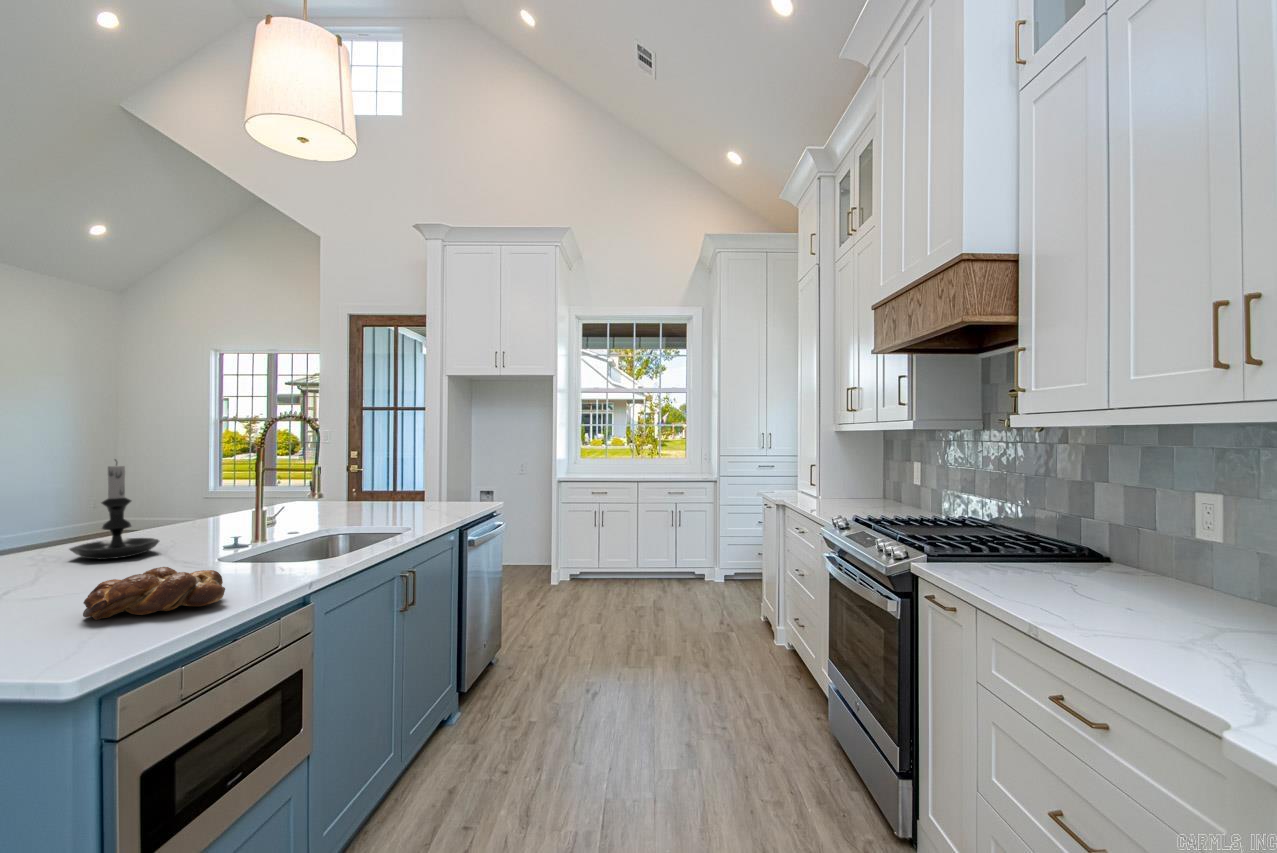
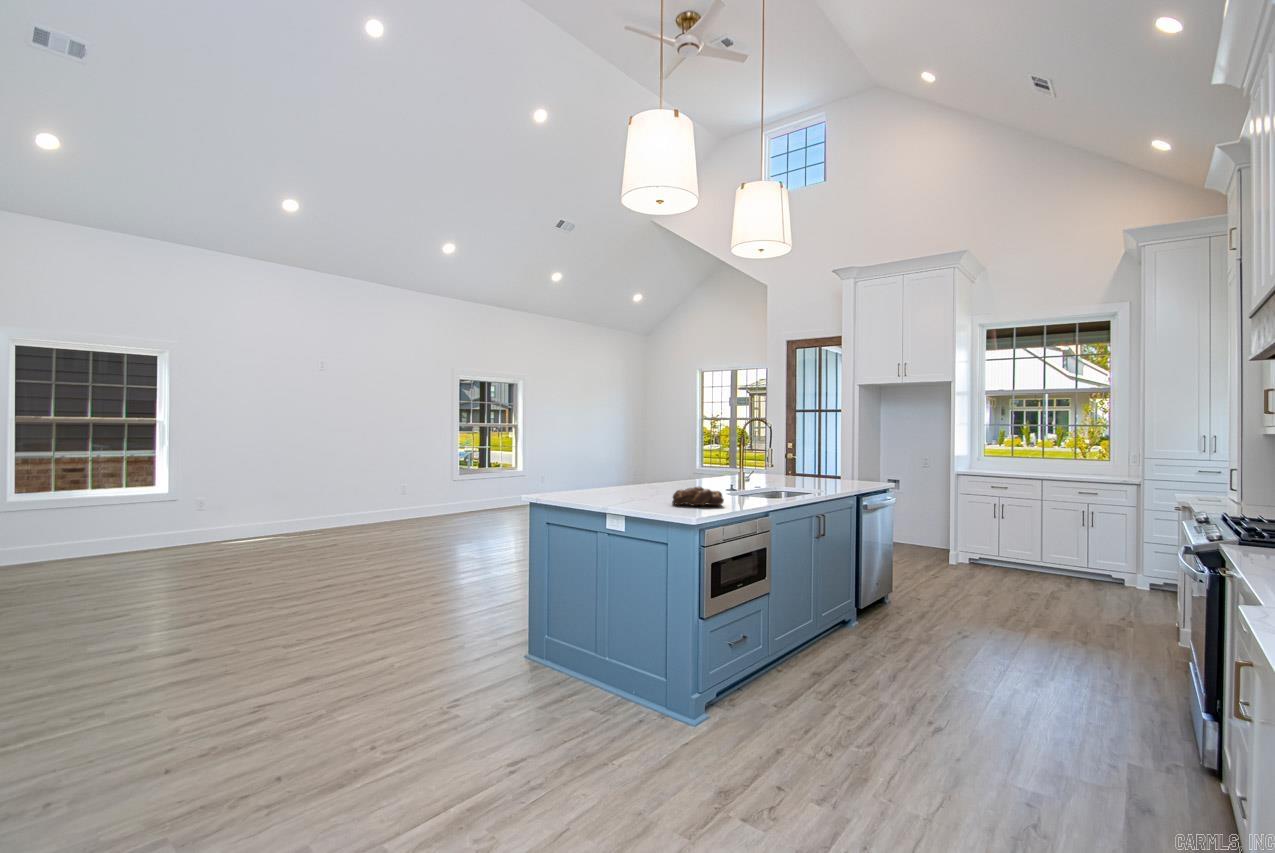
candle holder: present [69,460,159,559] -> none [654,438,690,488]

